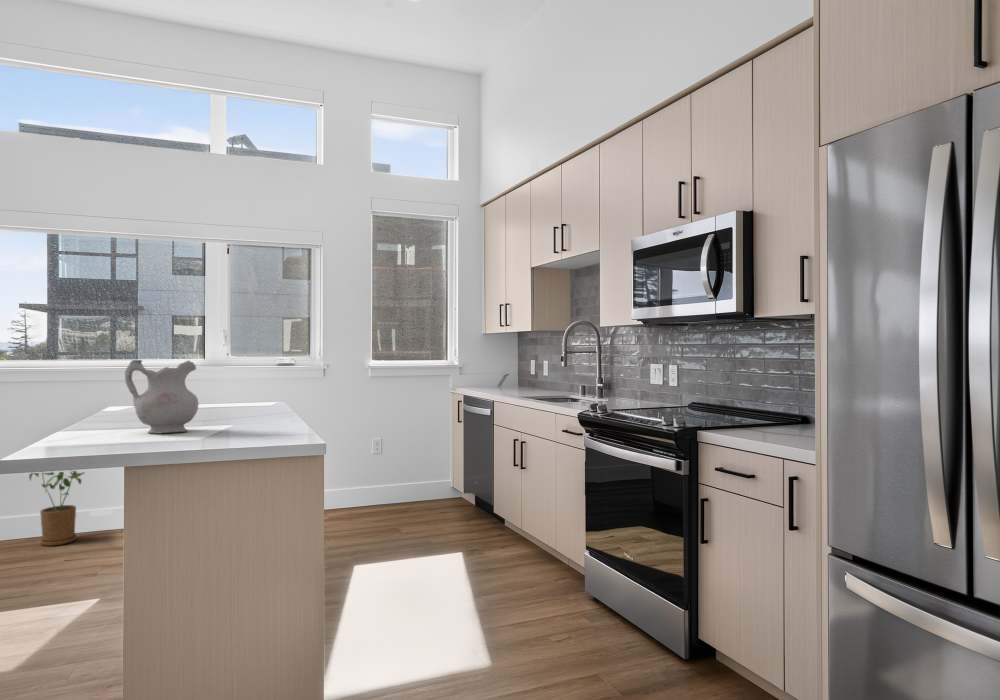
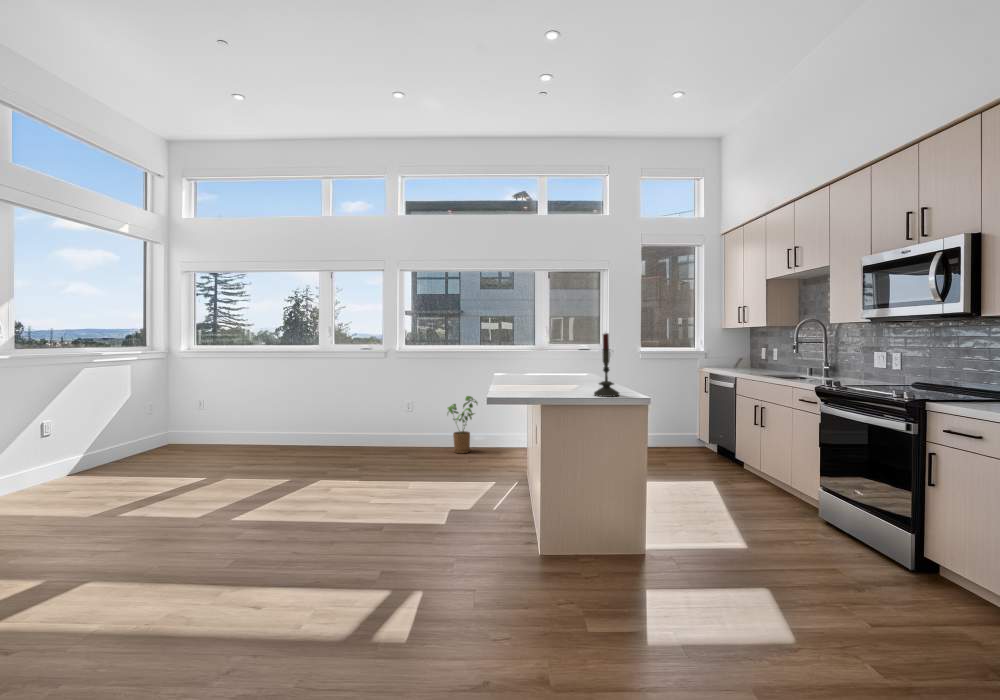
candle: none [229,327,276,443] -> present [594,333,619,397]
ceramic pitcher: present [125,360,198,433] -> none [533,349,569,390]

